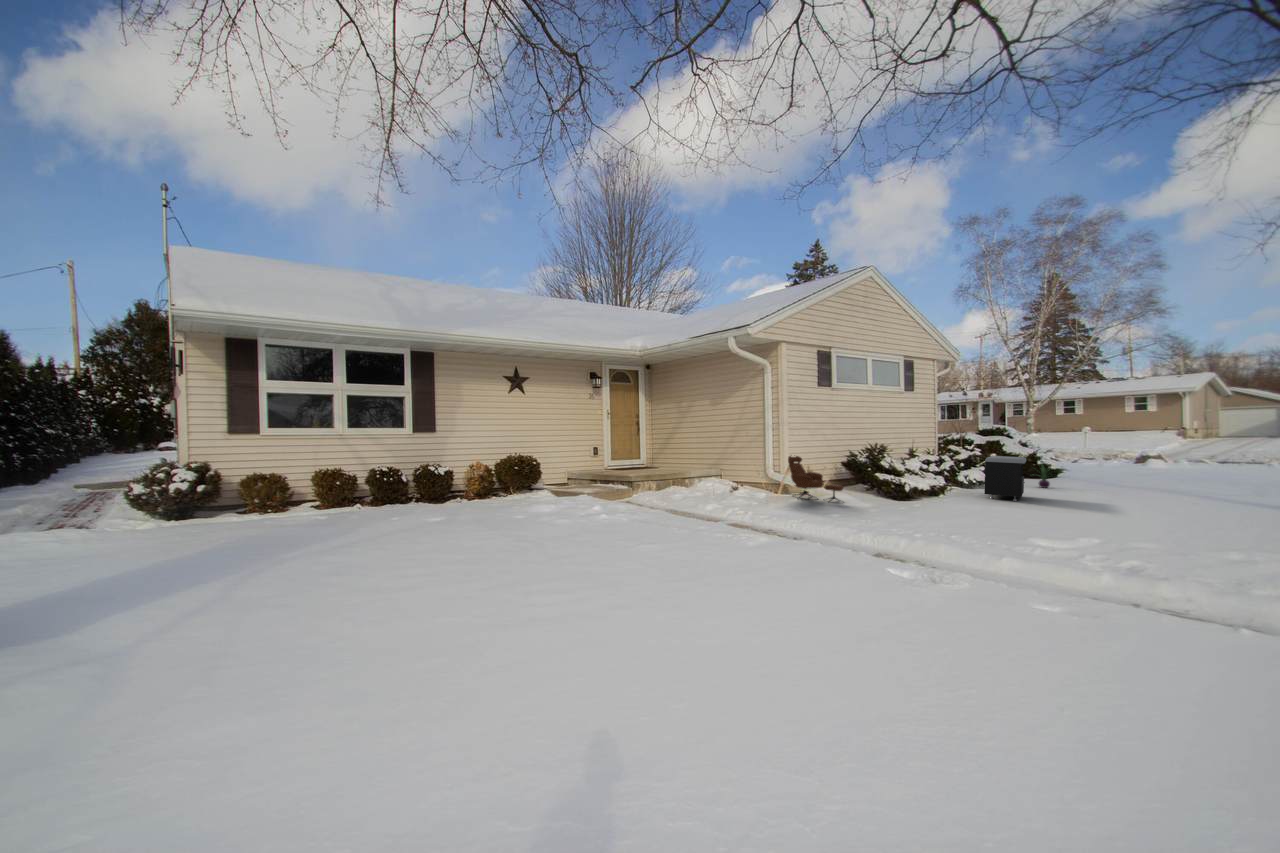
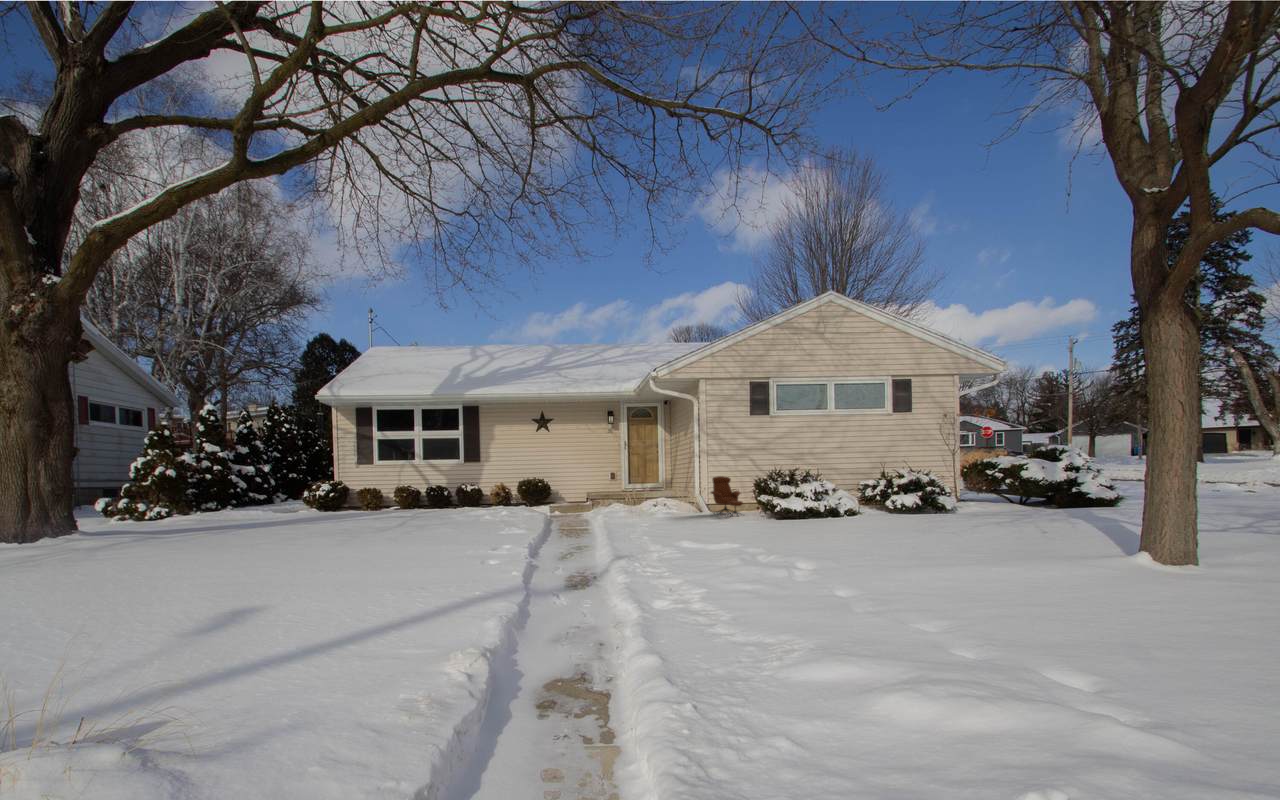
storage bench: present [985,456,1026,501] -> none [905,476,970,521]
decorative plant: present [1039,464,1050,488] -> none [1050,486,1088,515]

